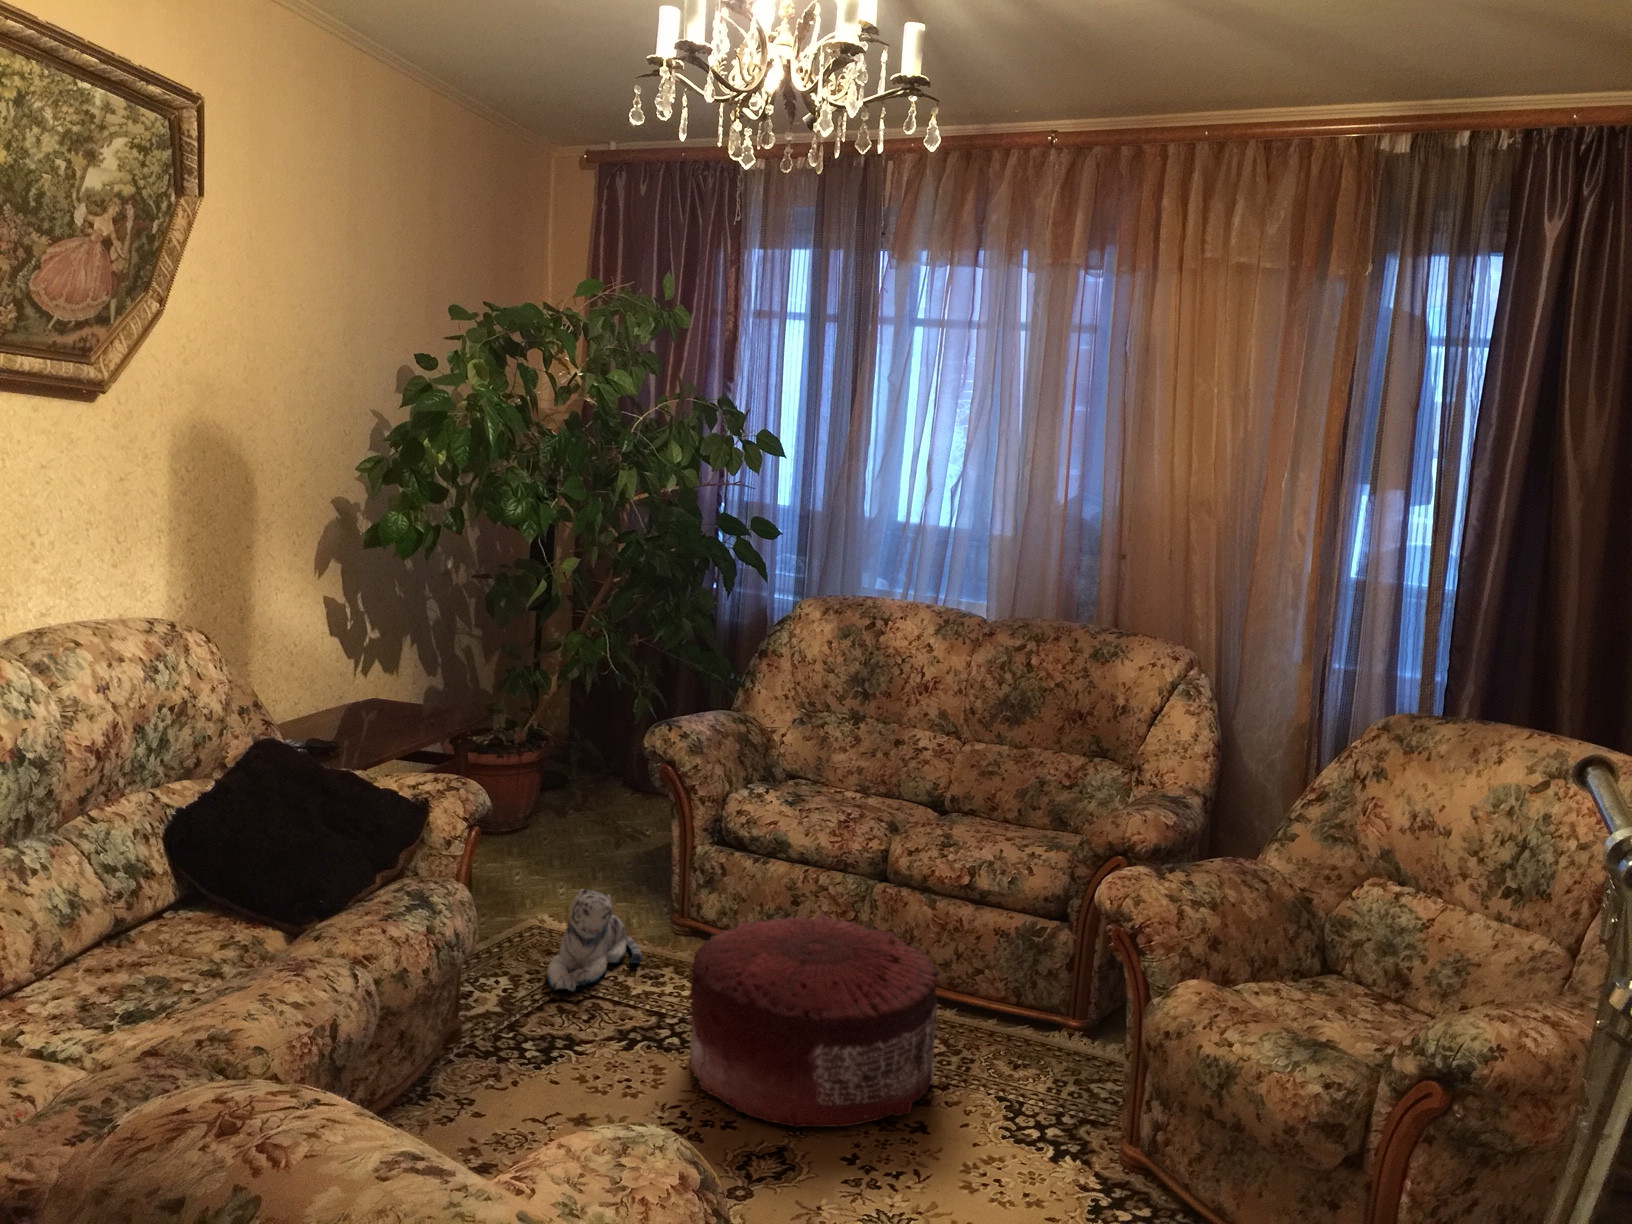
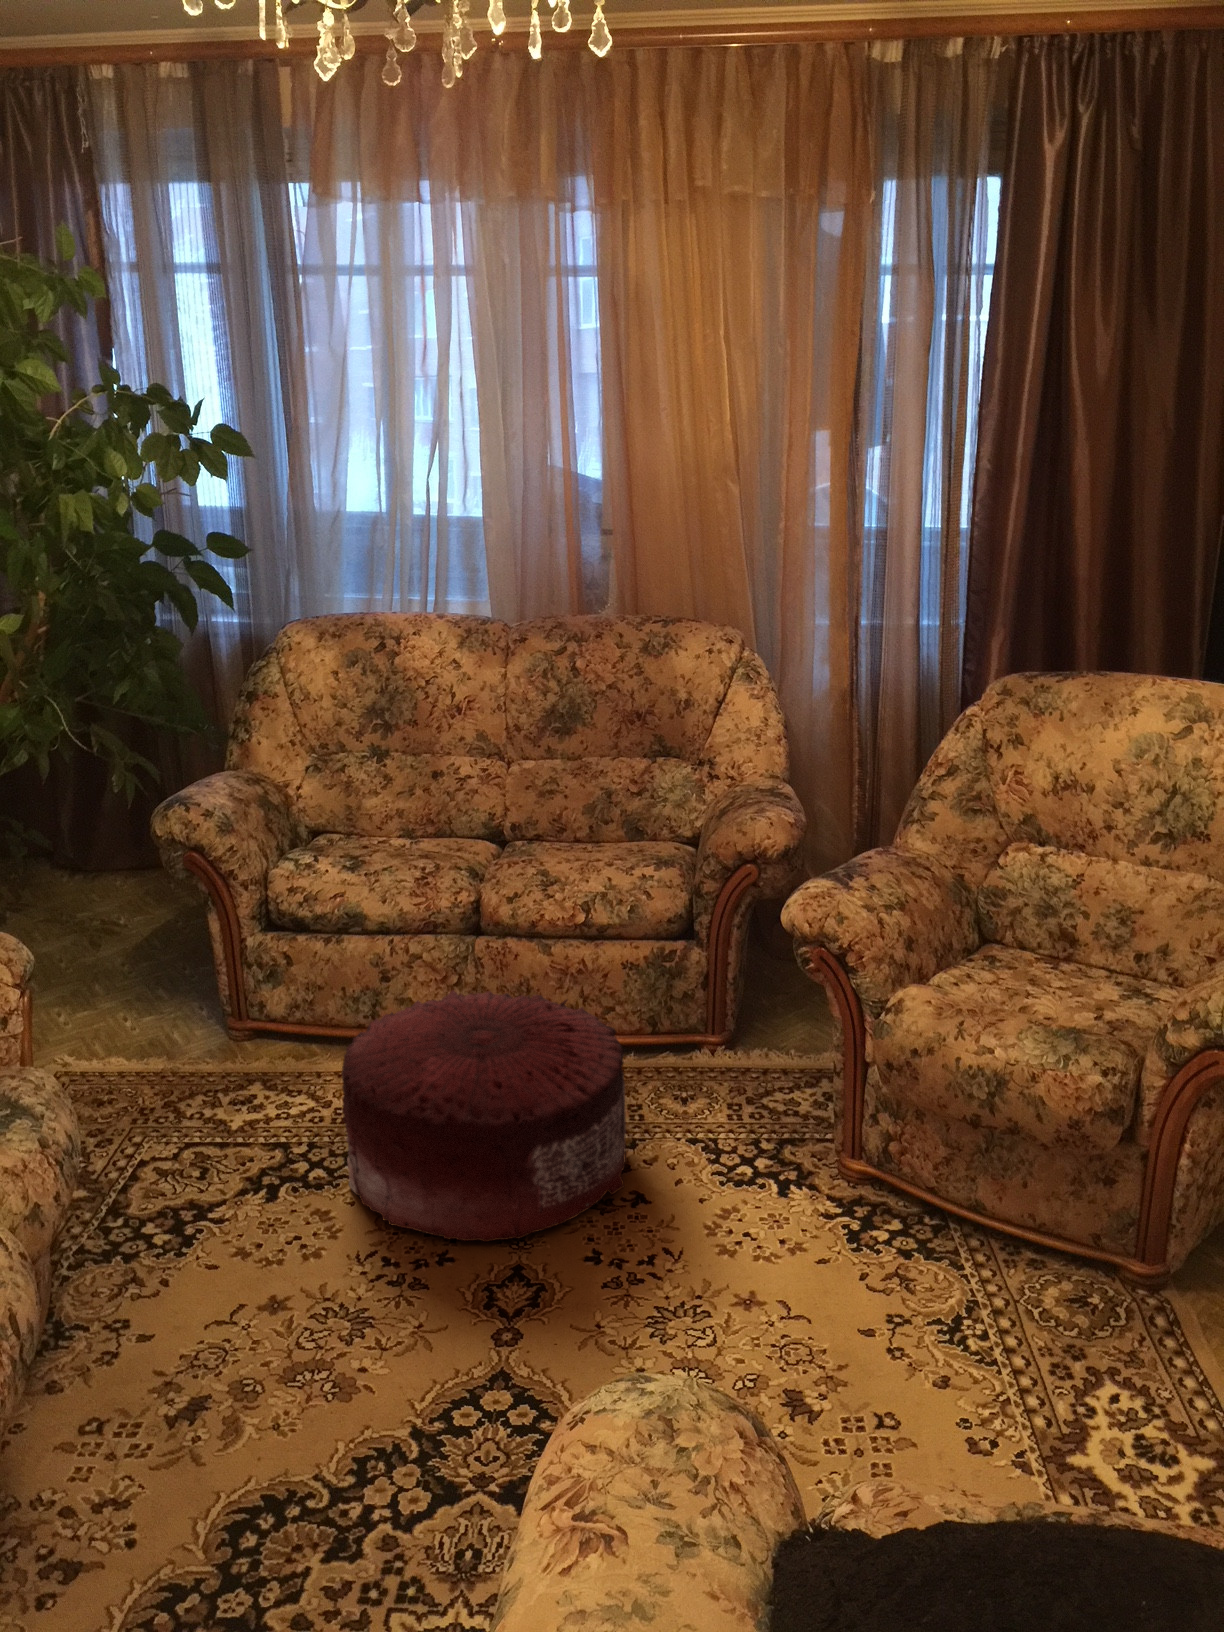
plush toy: present [547,889,642,991] -> none [113,1020,219,1152]

